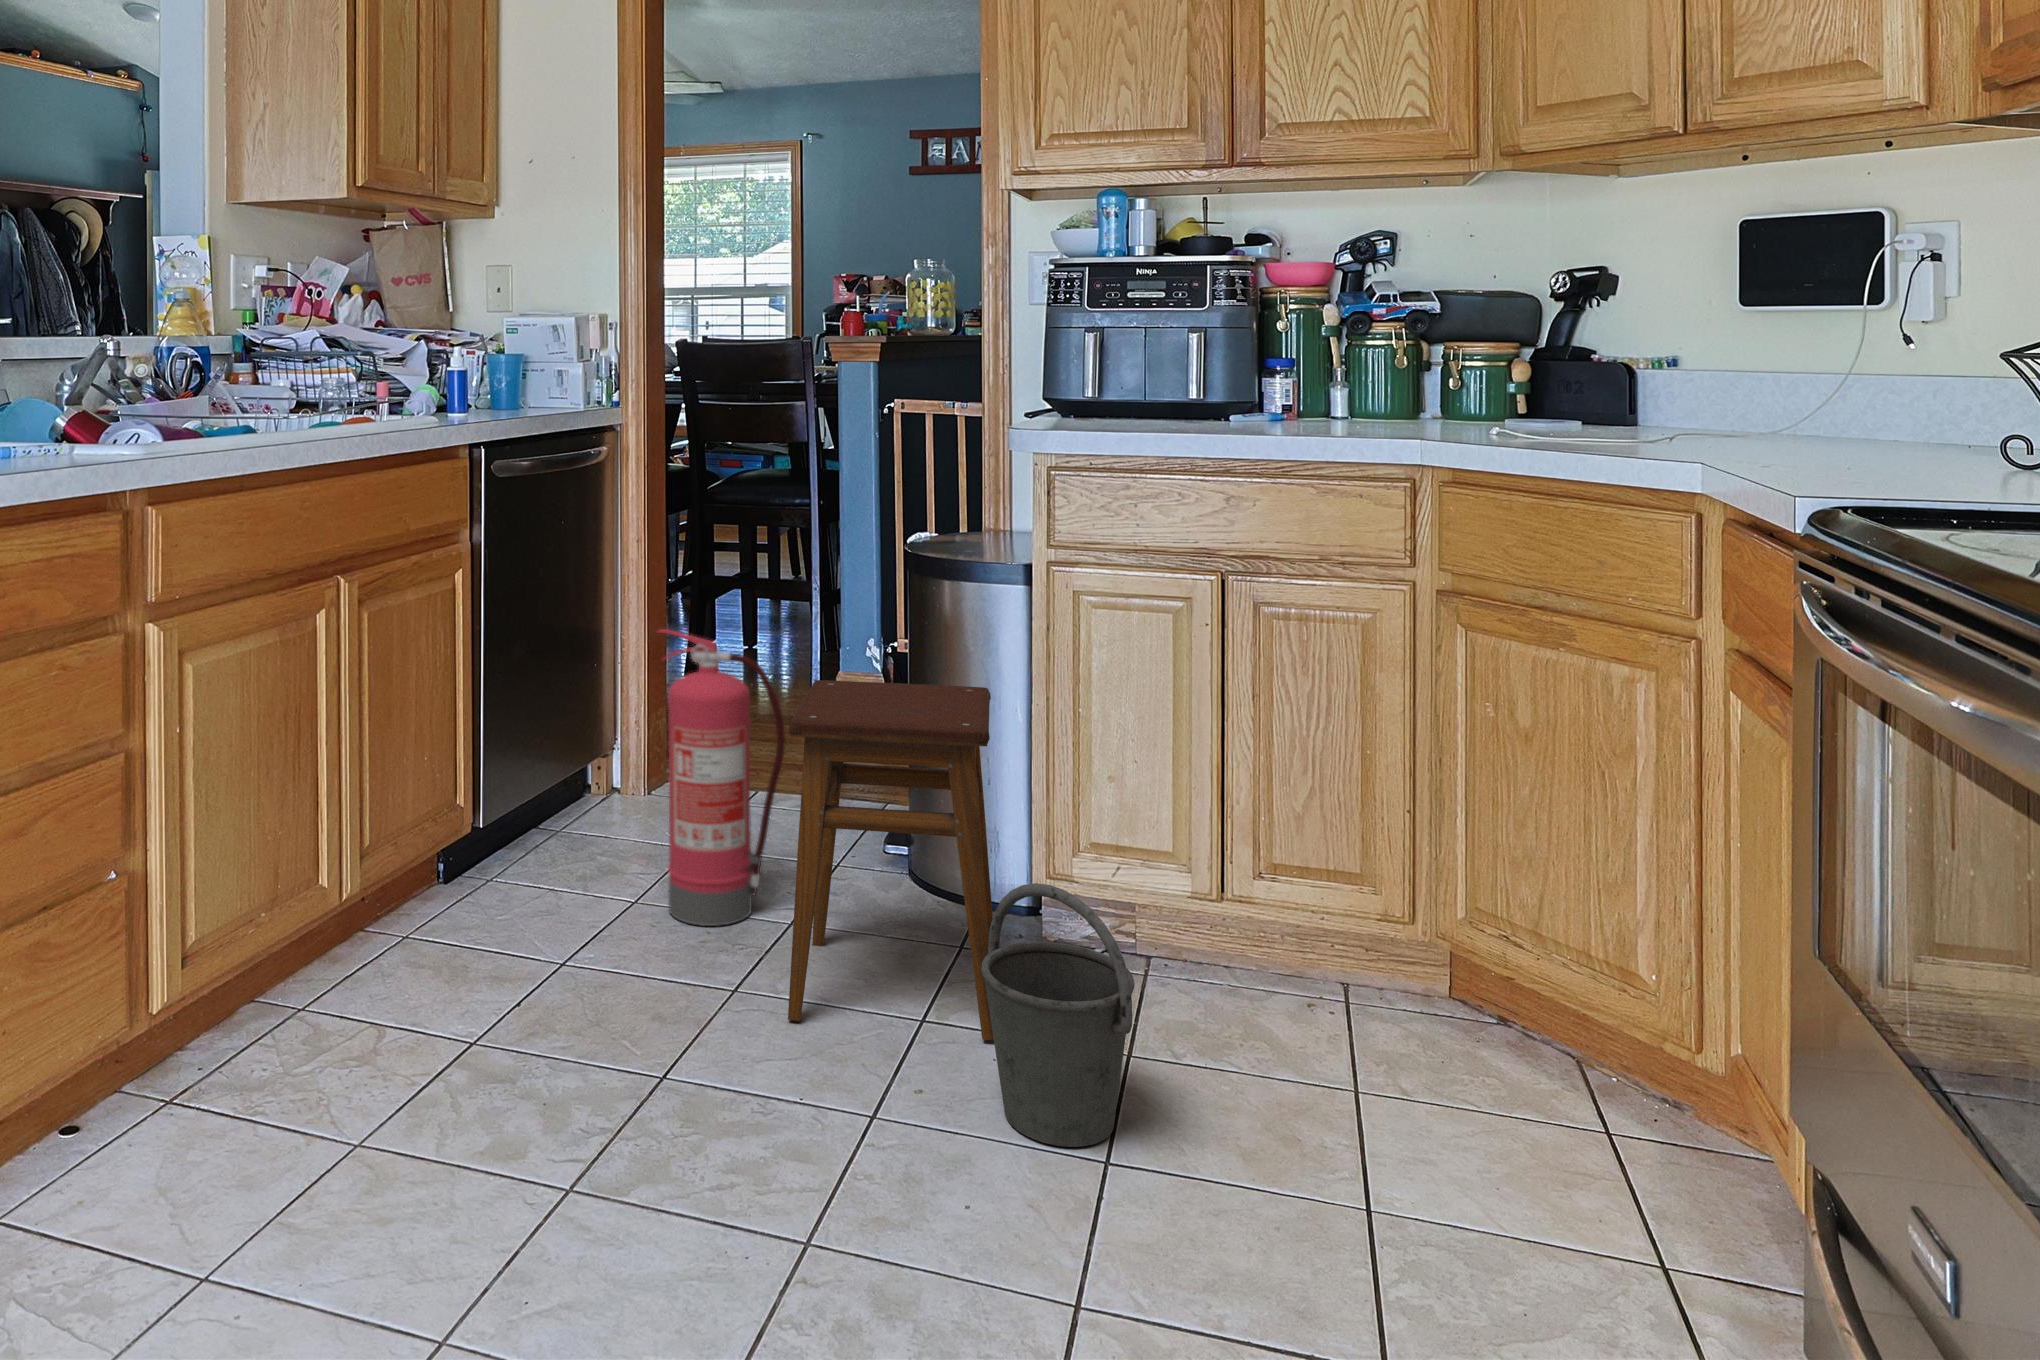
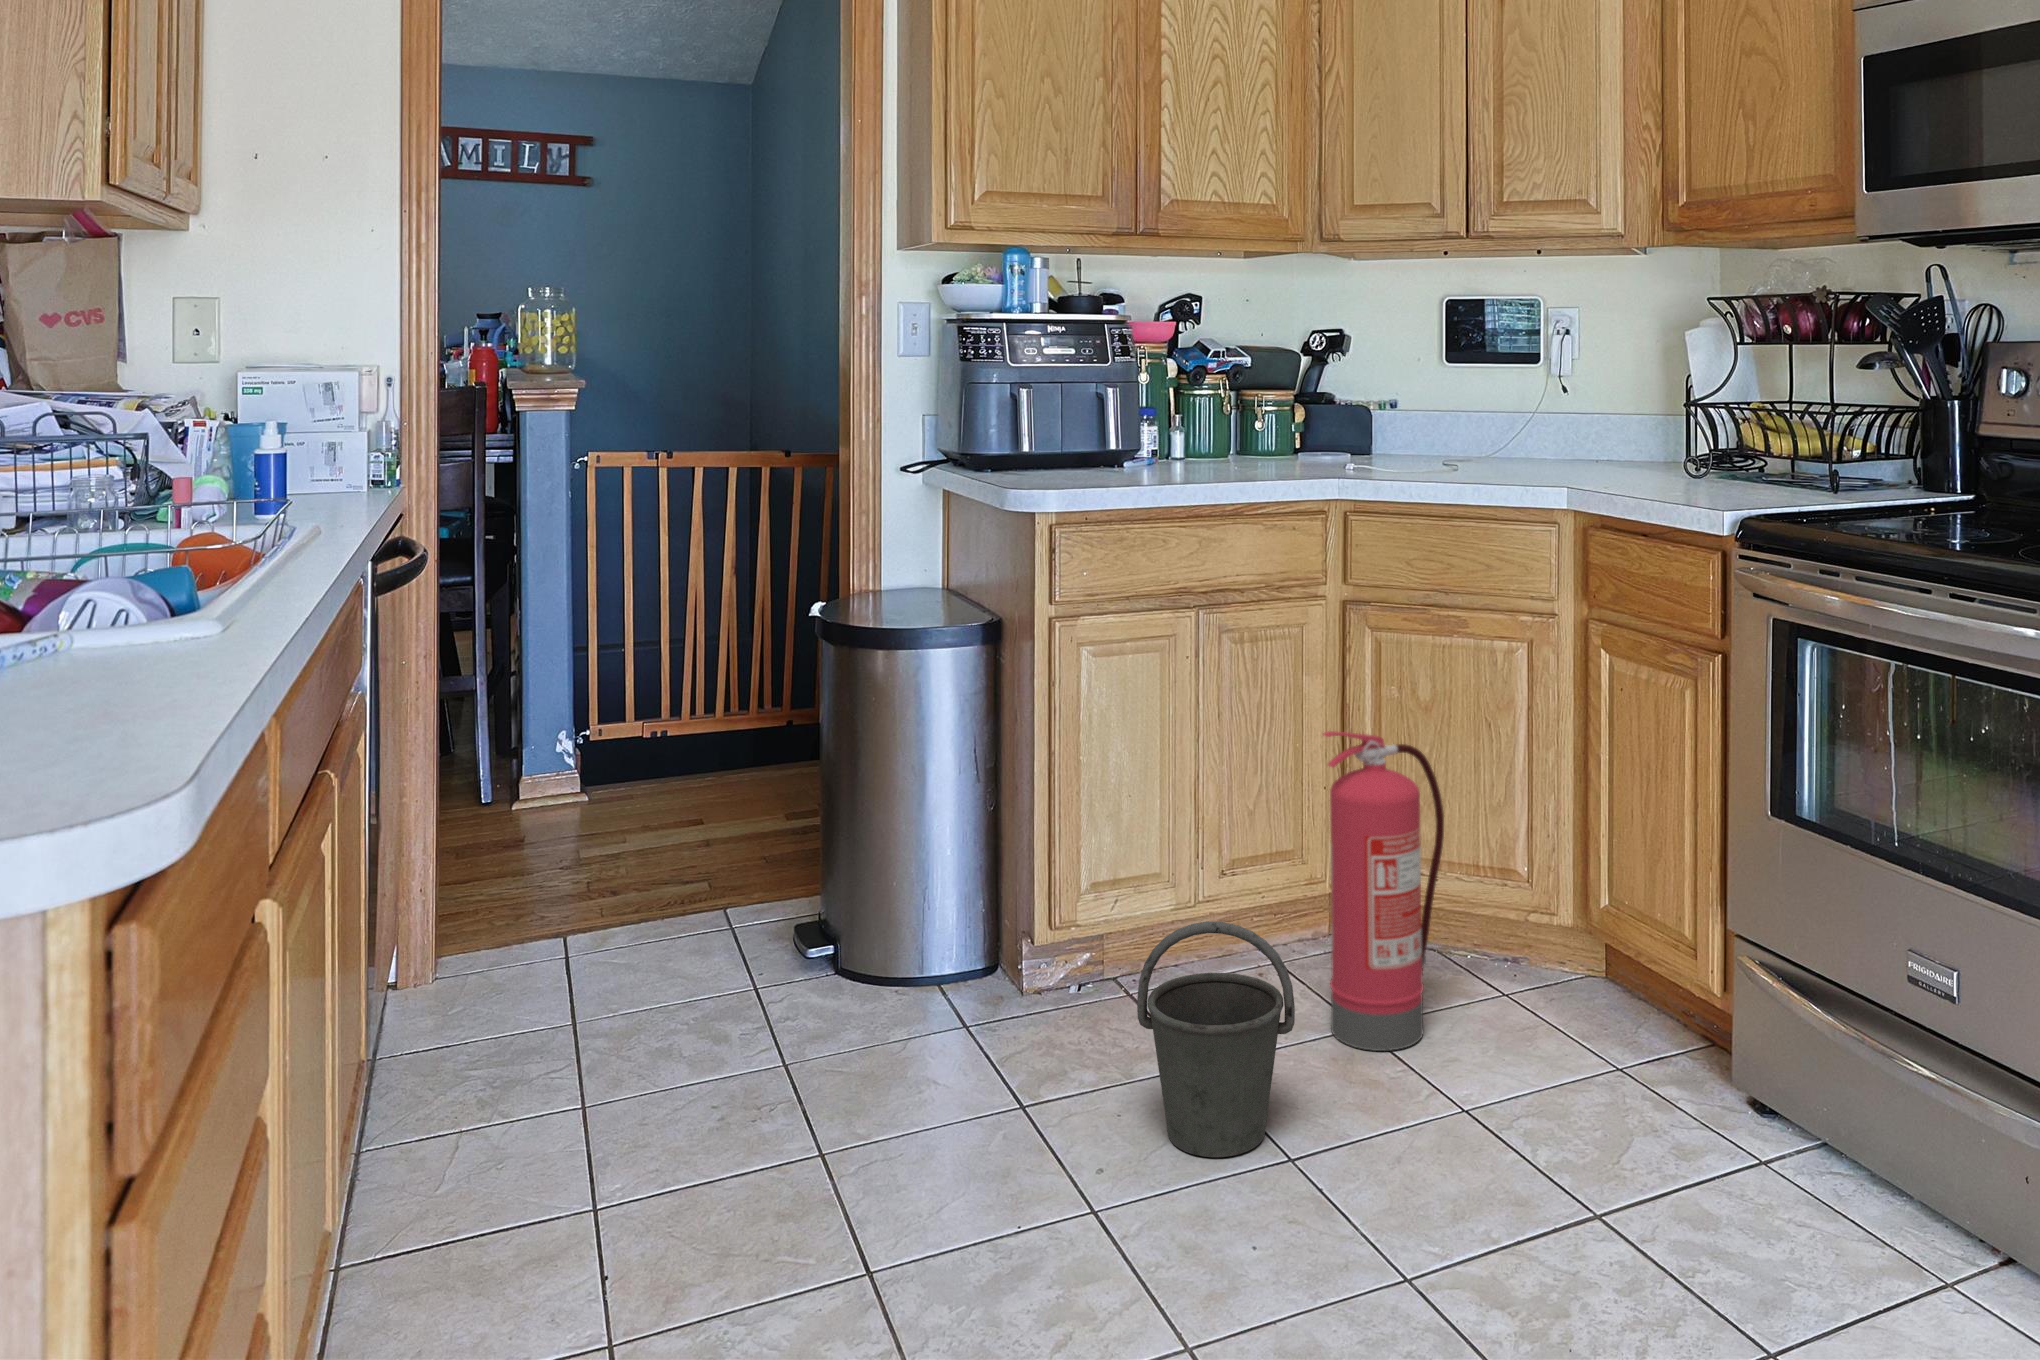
fire extinguisher: present [658,629,785,926] -> present [1323,731,1444,1051]
stool: present [788,680,994,1040] -> none [836,755,1103,1152]

